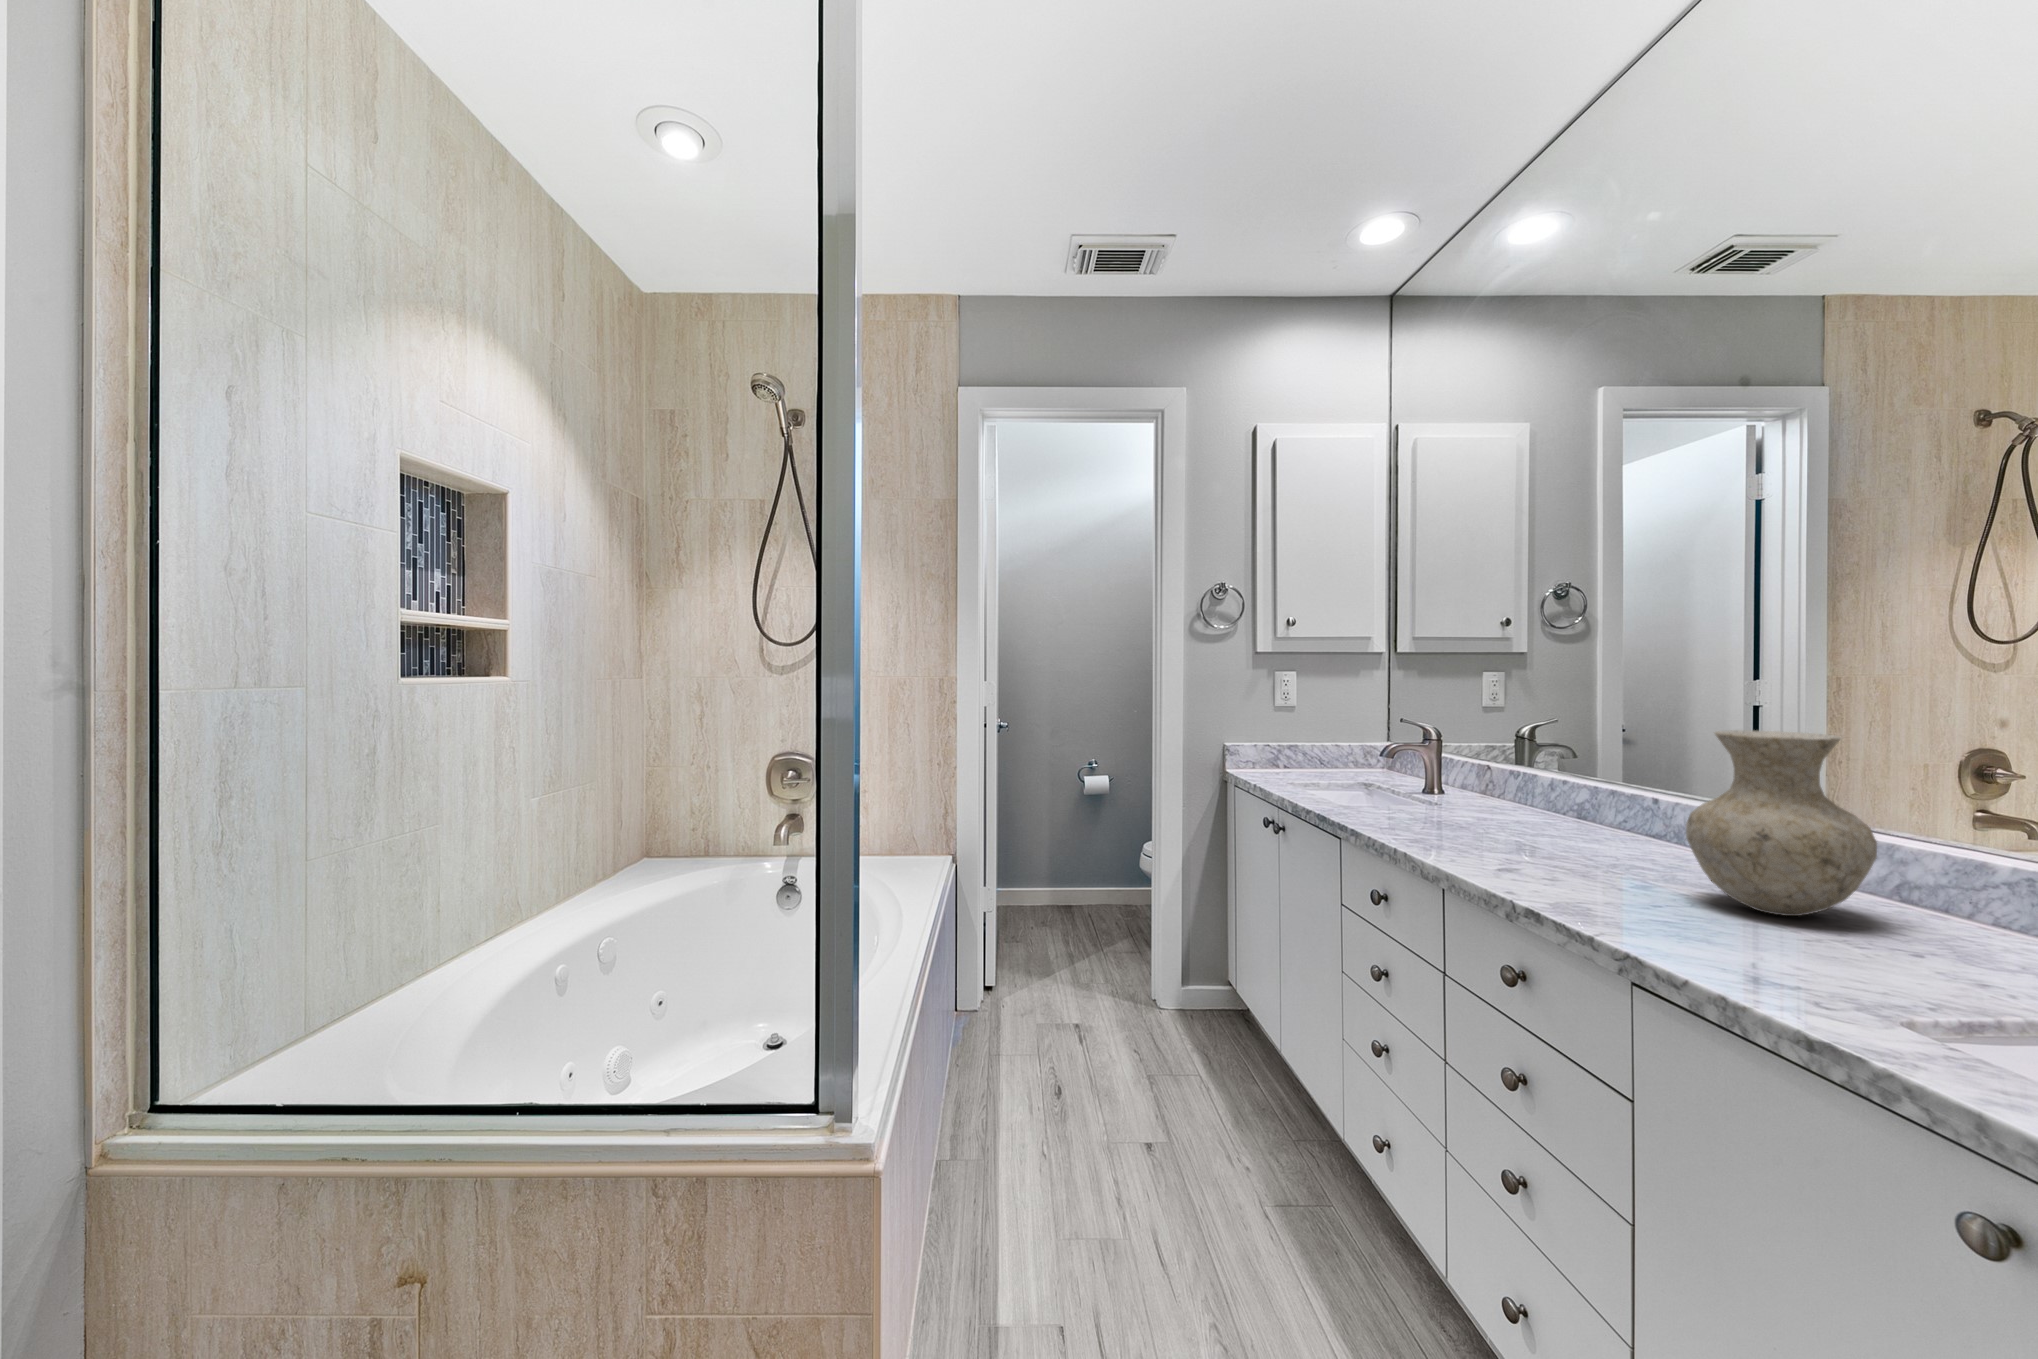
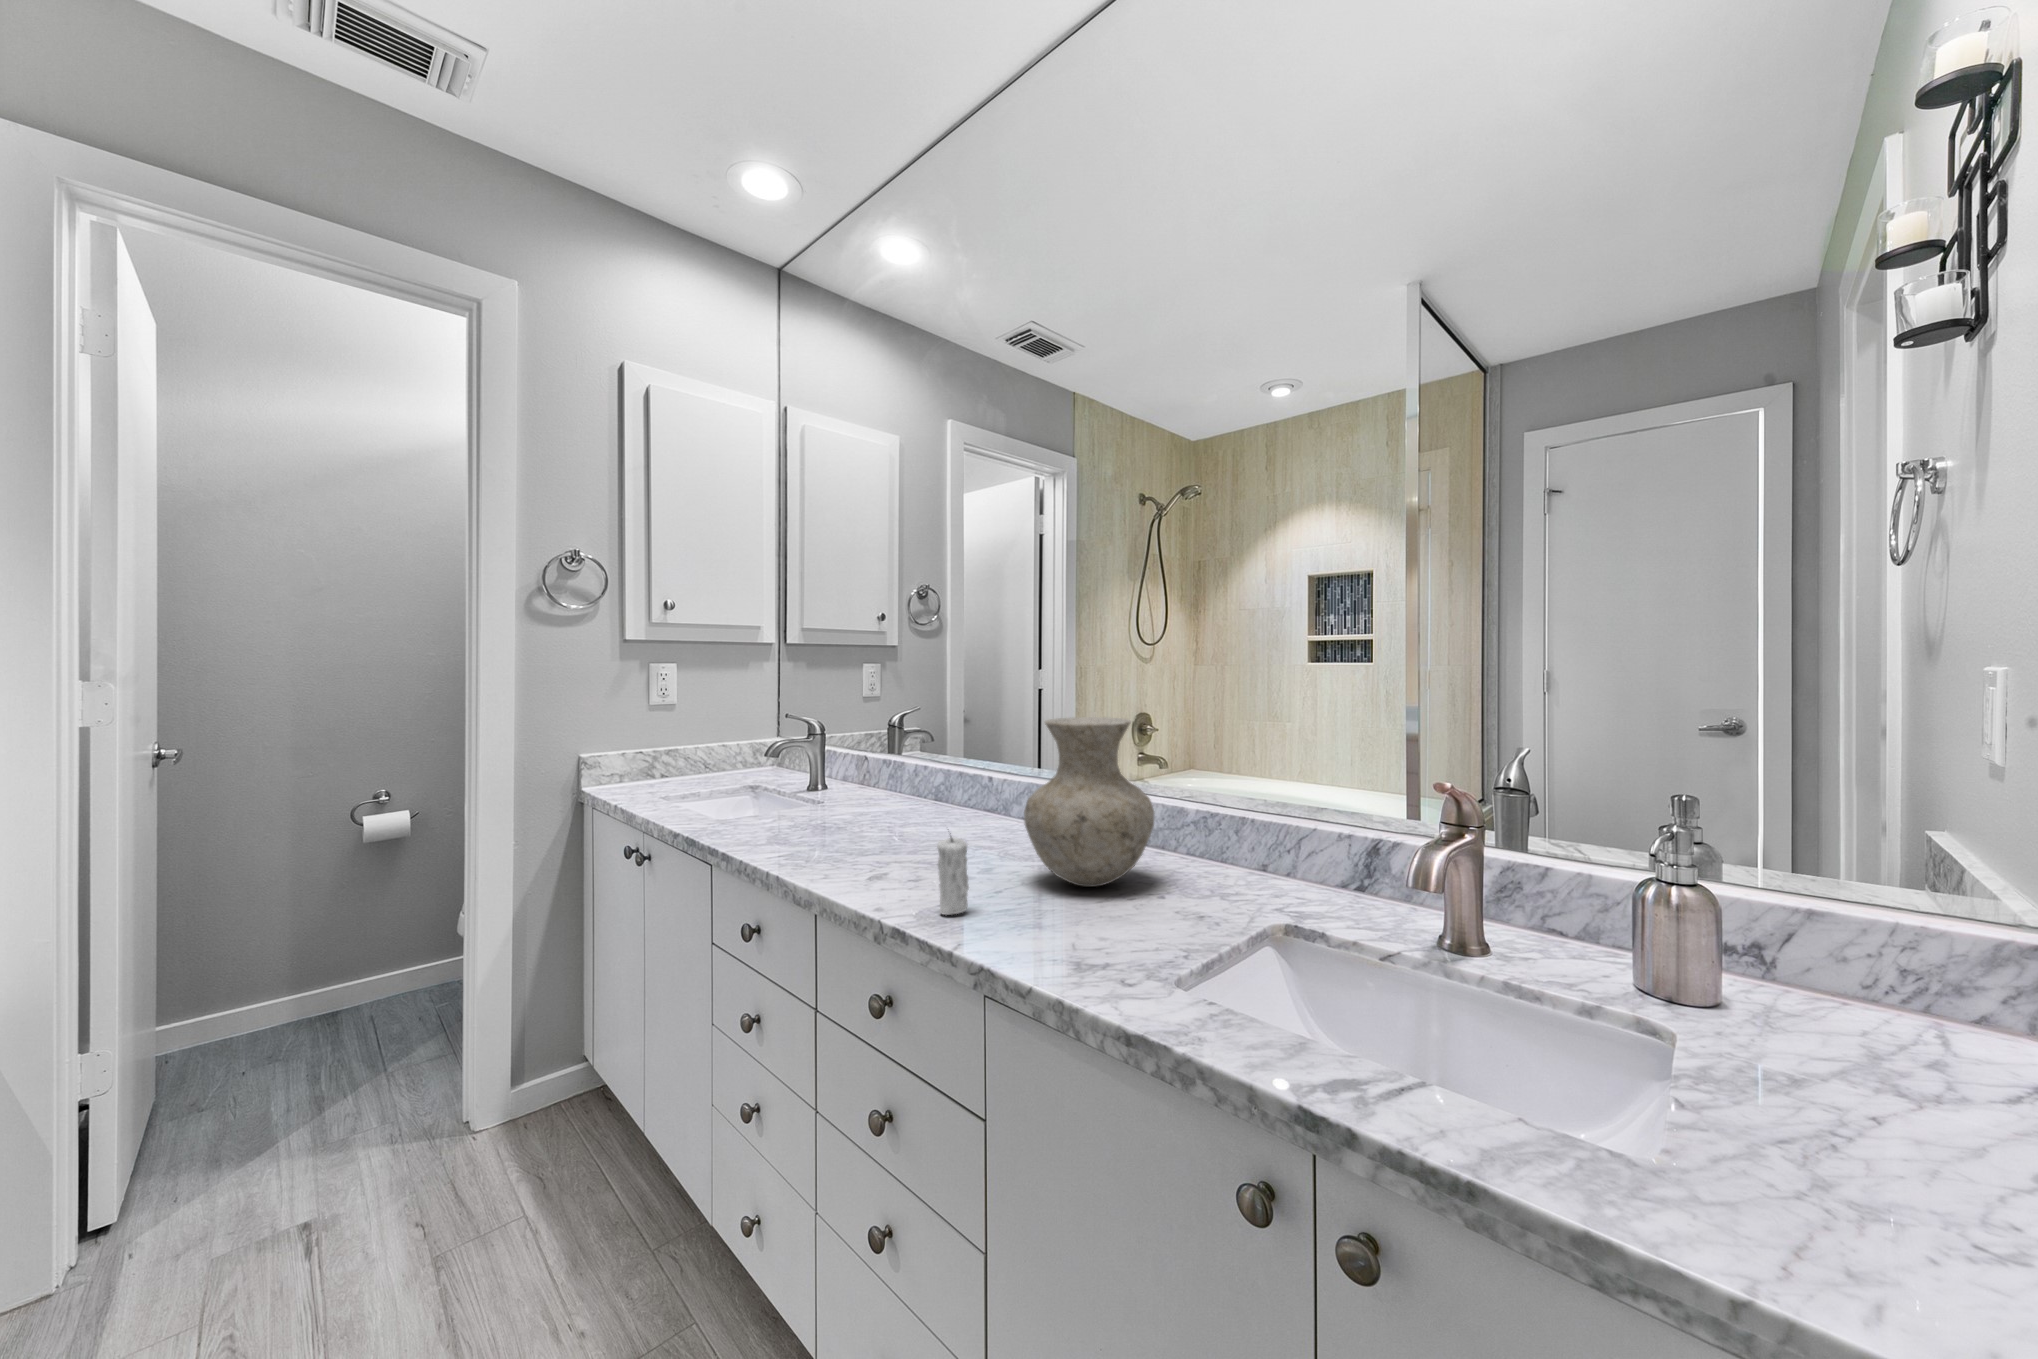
candle: none [1578,822,1615,909] -> present [937,837,969,915]

